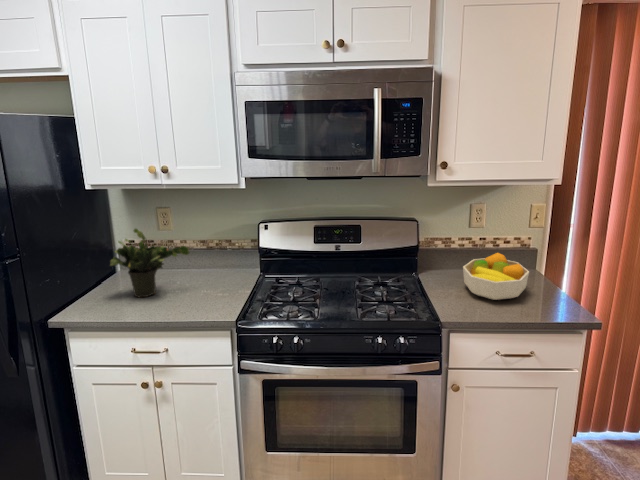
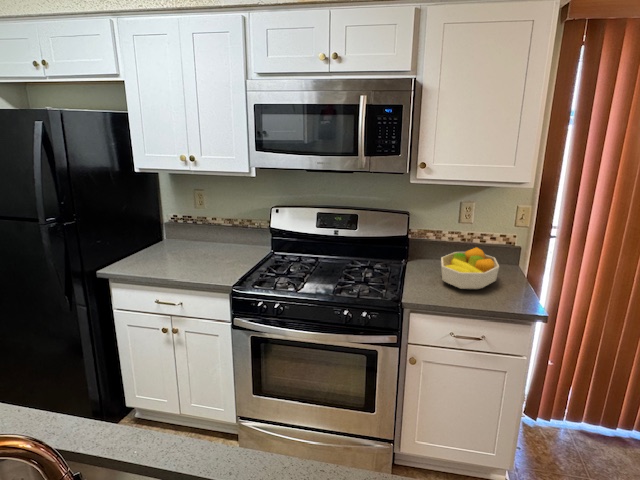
potted plant: present [110,229,190,297] -> none [148,205,212,261]

